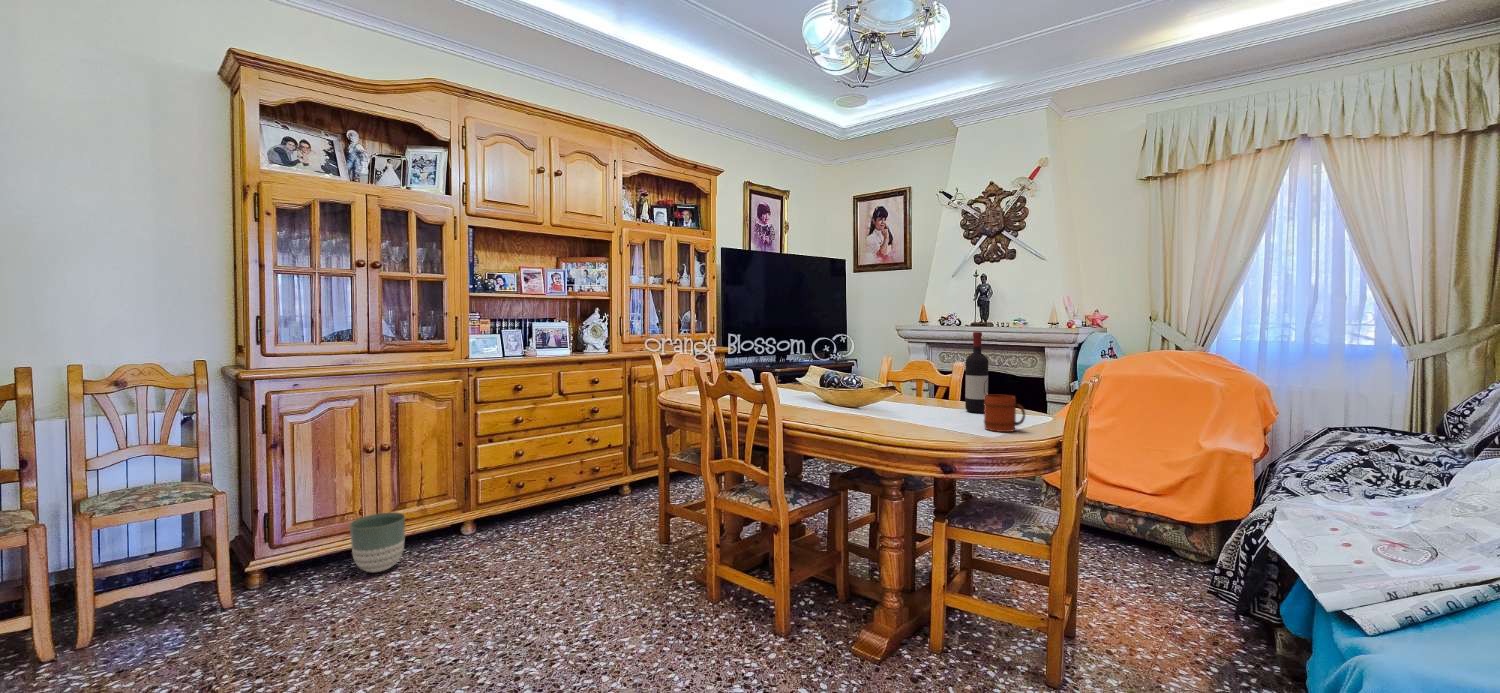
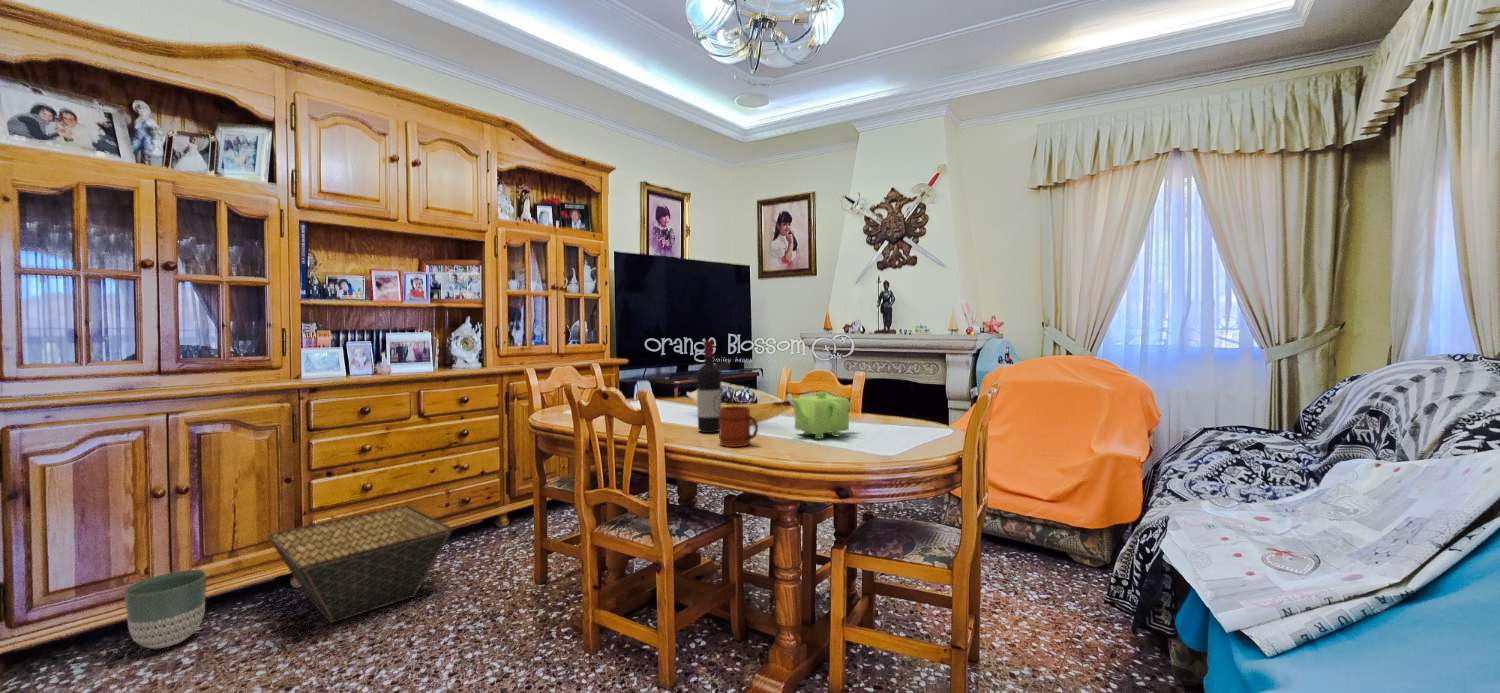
wine bottle: present [965,332,988,413] -> present [697,341,721,433]
teapot: none [893,379,954,421] -> present [789,392,852,439]
mug: present [984,395,1025,432] -> present [719,406,758,447]
basket: none [446,470,592,563] -> present [267,505,453,623]

